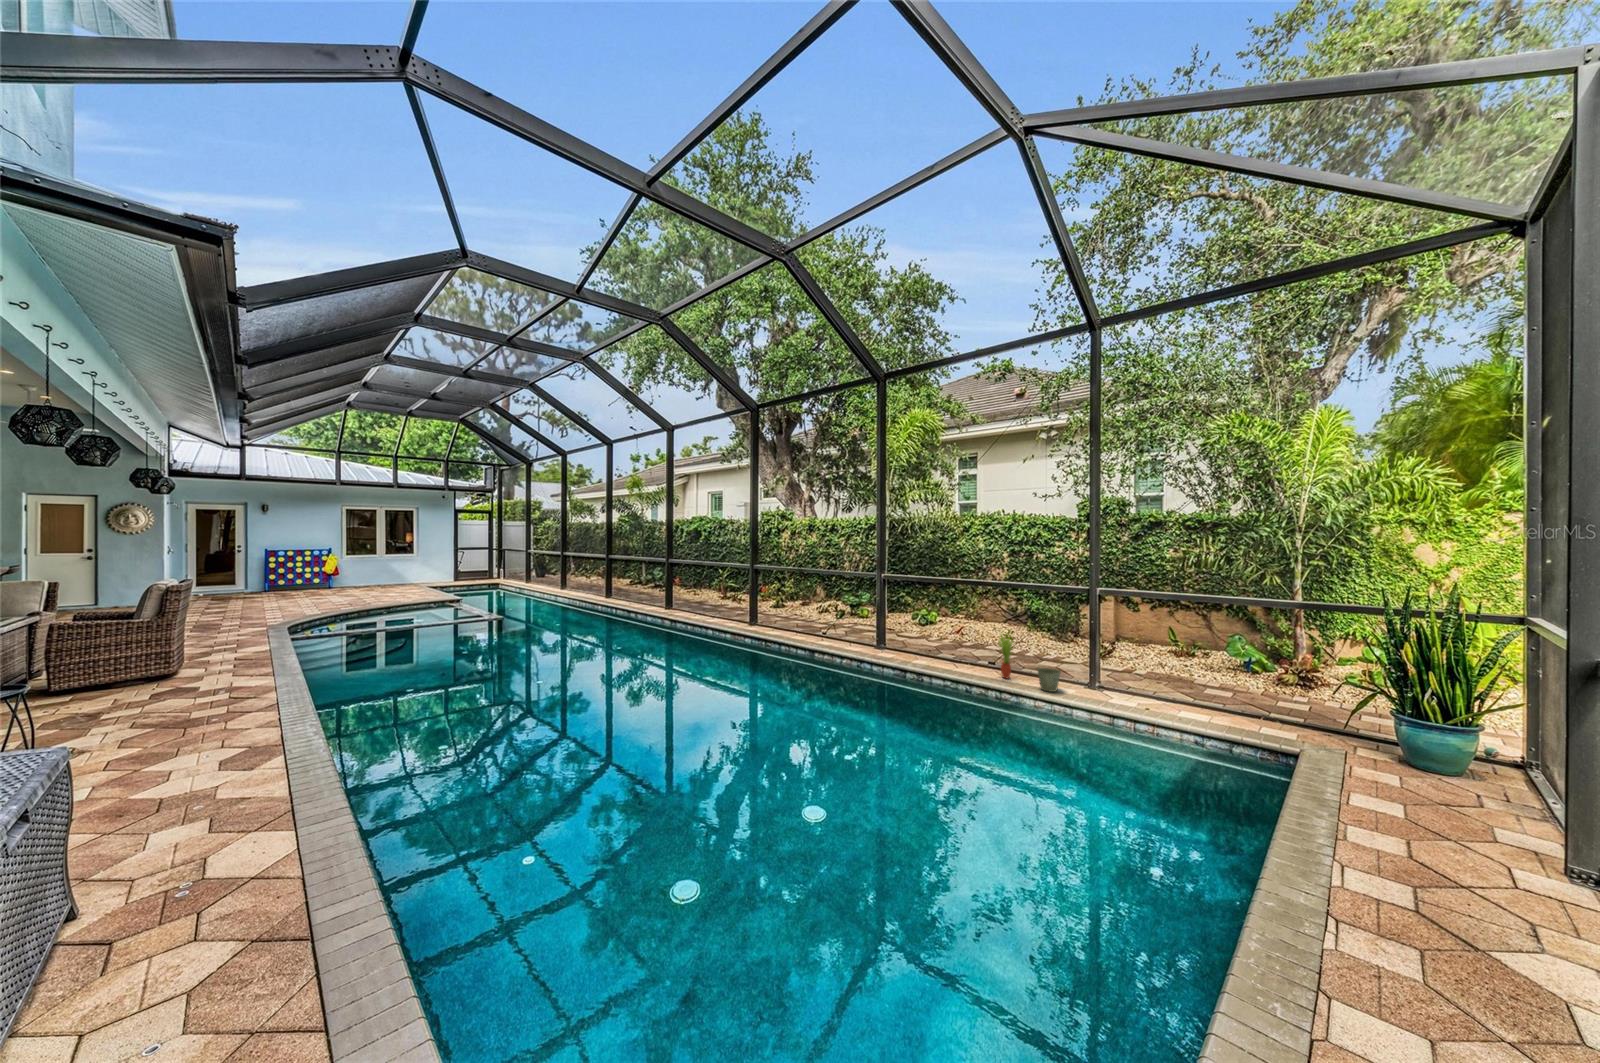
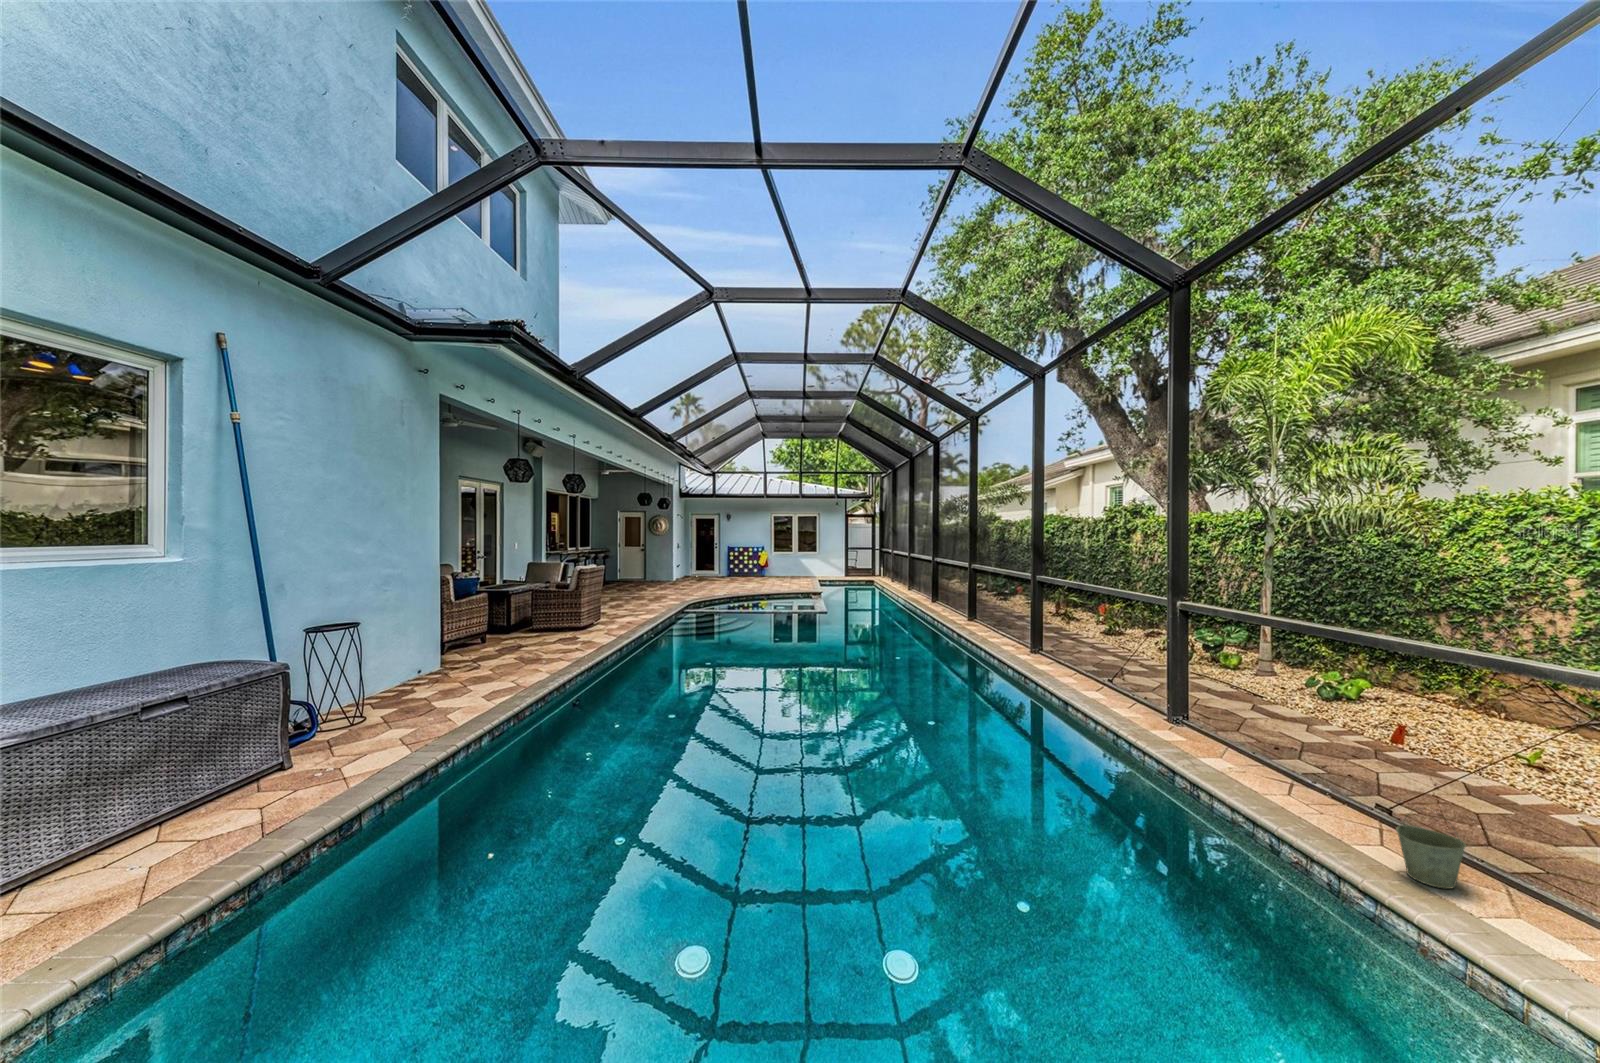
potted plant: present [999,636,1013,678] -> none [1327,733,1381,829]

